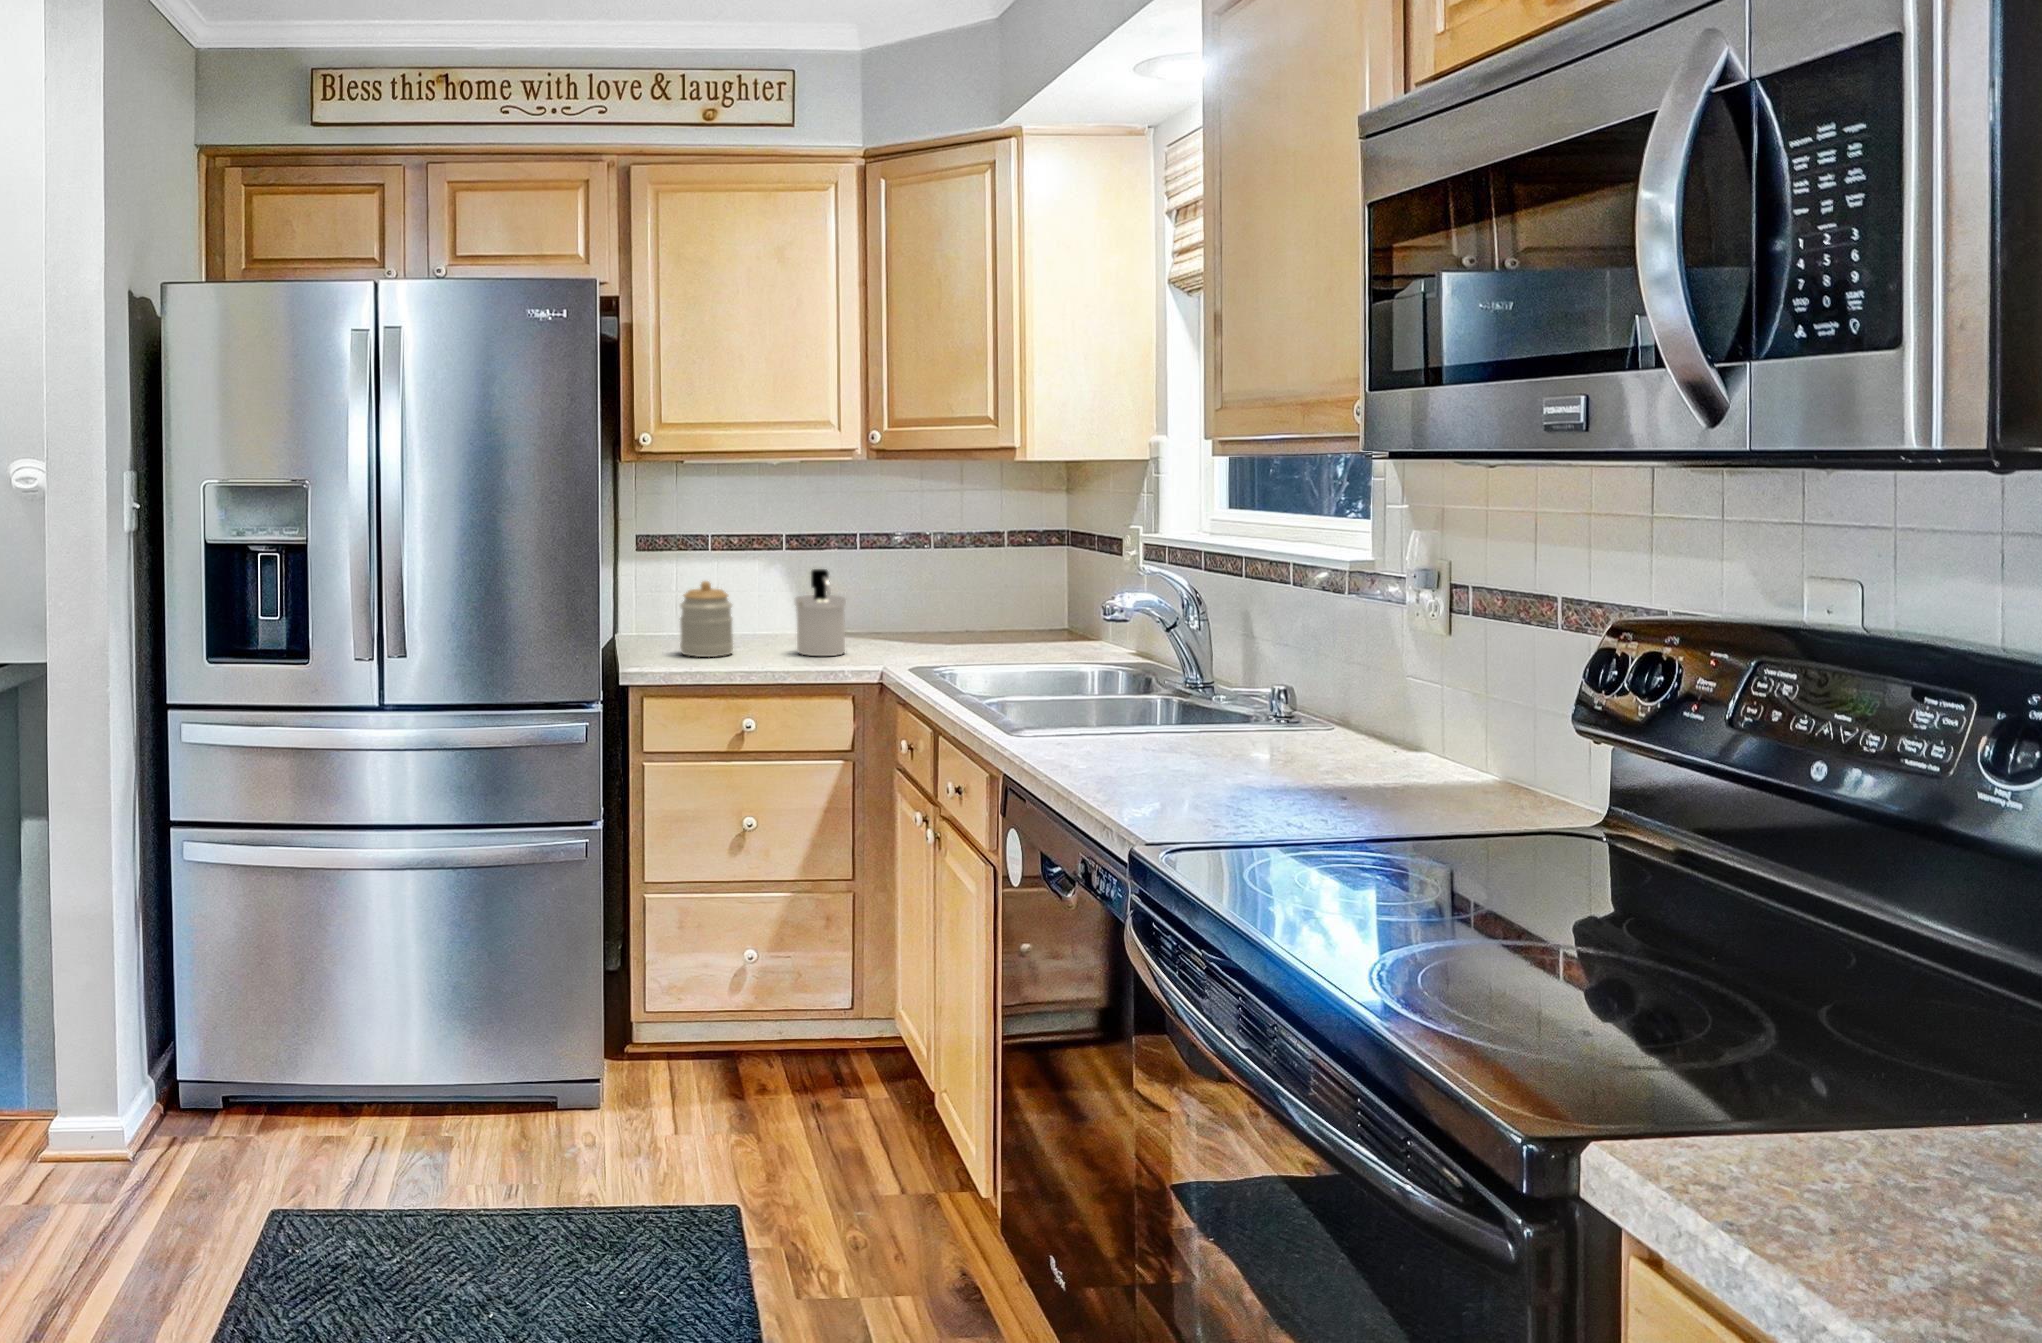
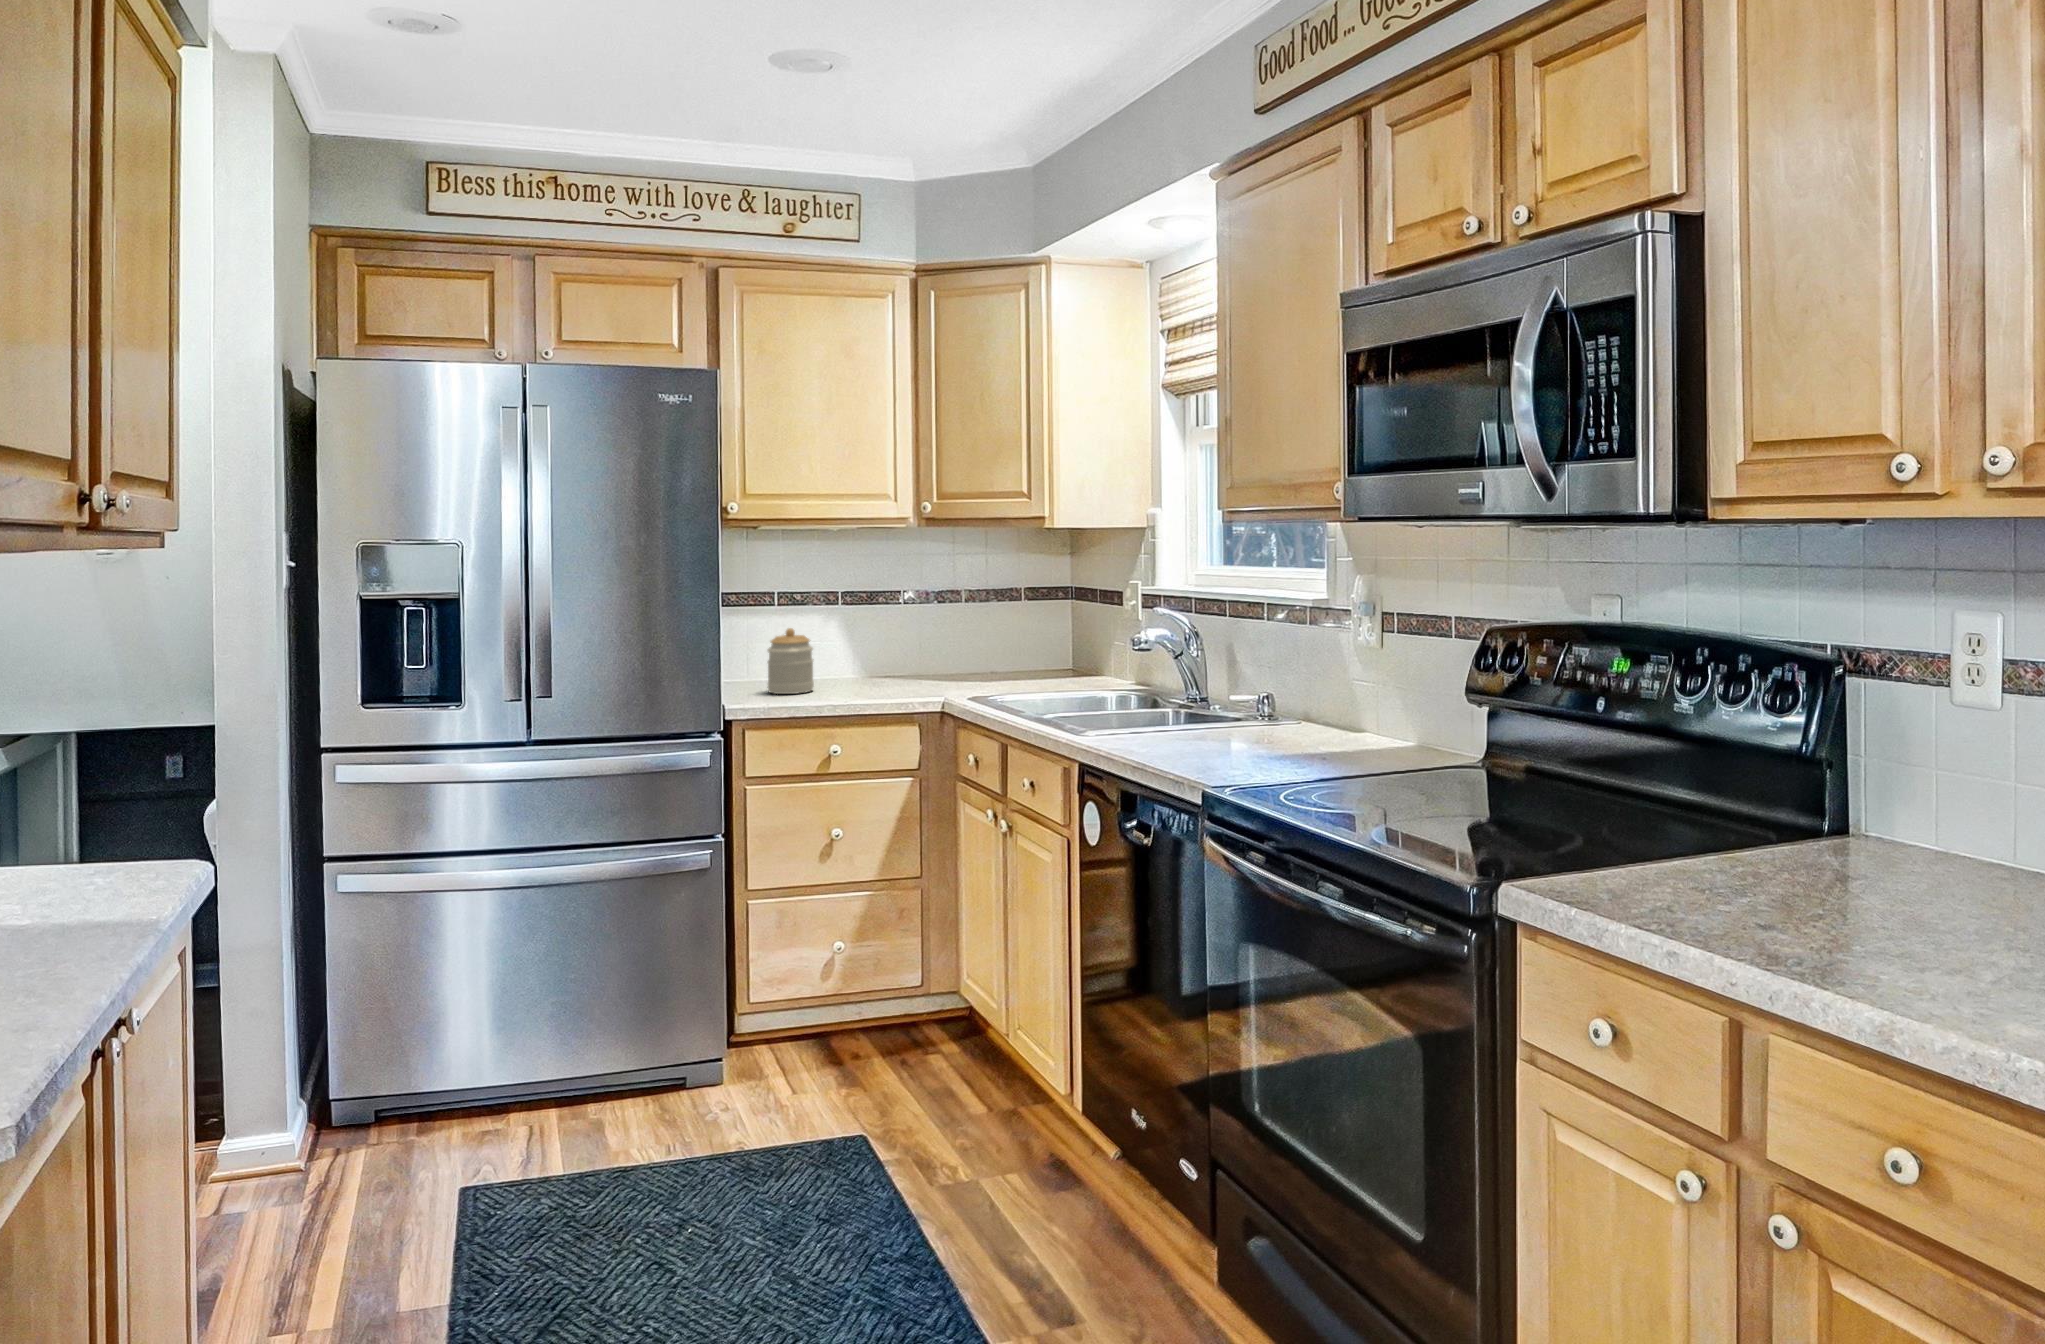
soap dispenser: present [795,569,846,656] -> none [866,614,909,688]

